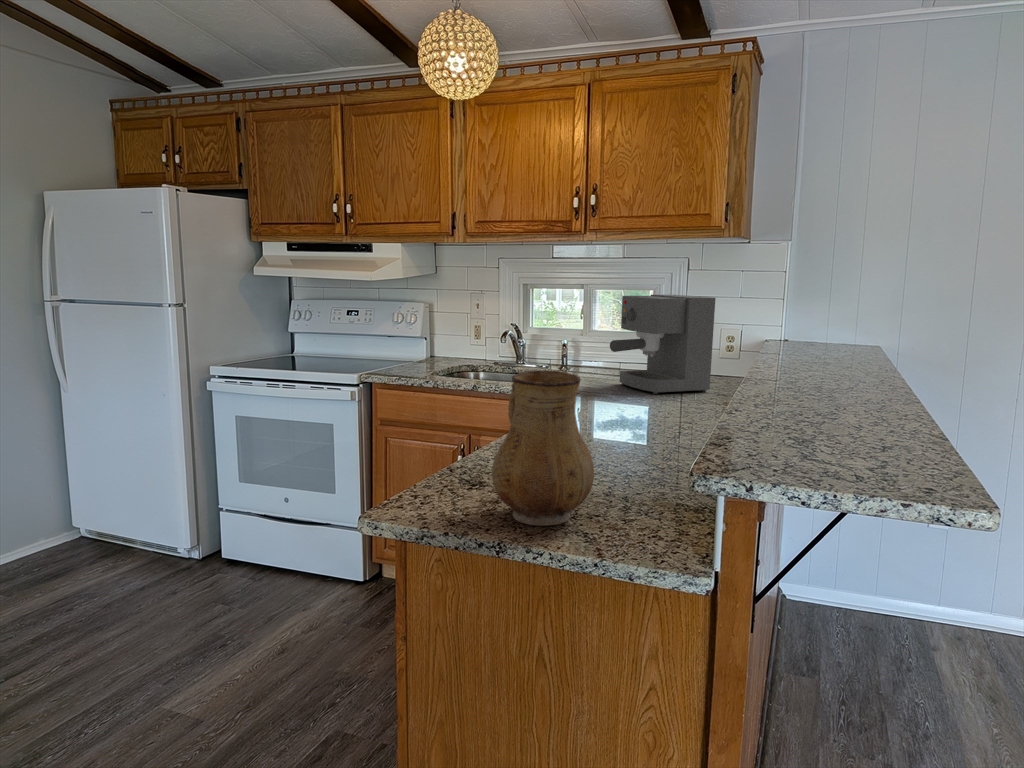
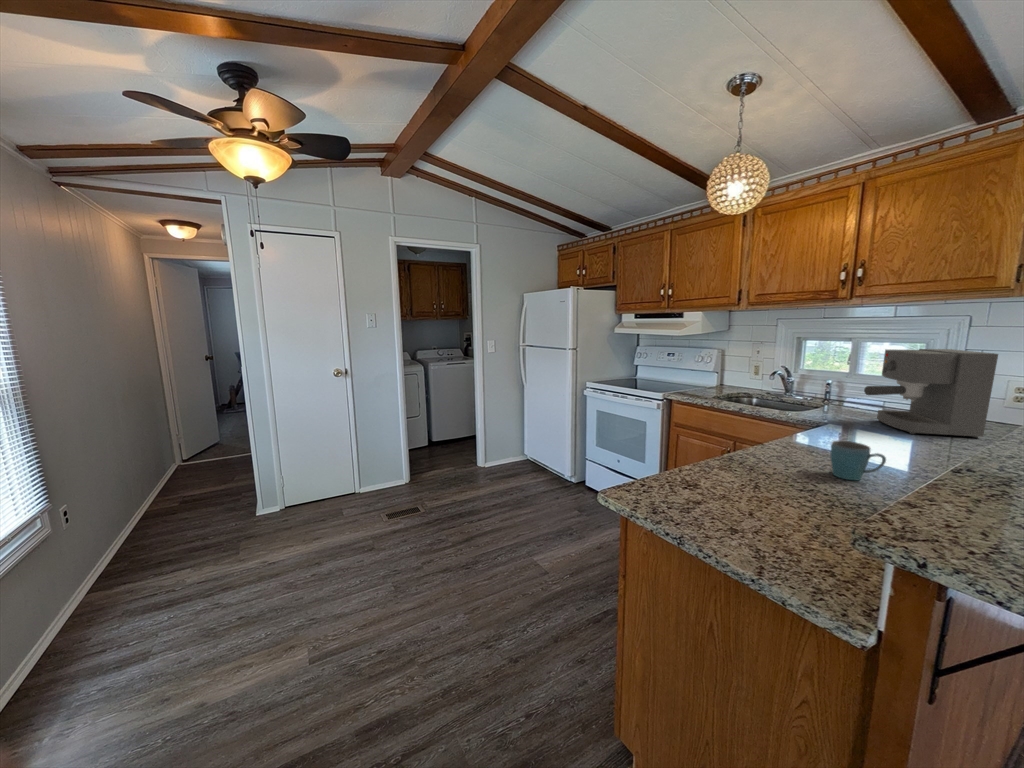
ceramic pitcher: present [492,370,594,526] -> none [689,416,776,535]
mug: none [607,401,659,447] -> present [830,441,886,480]

